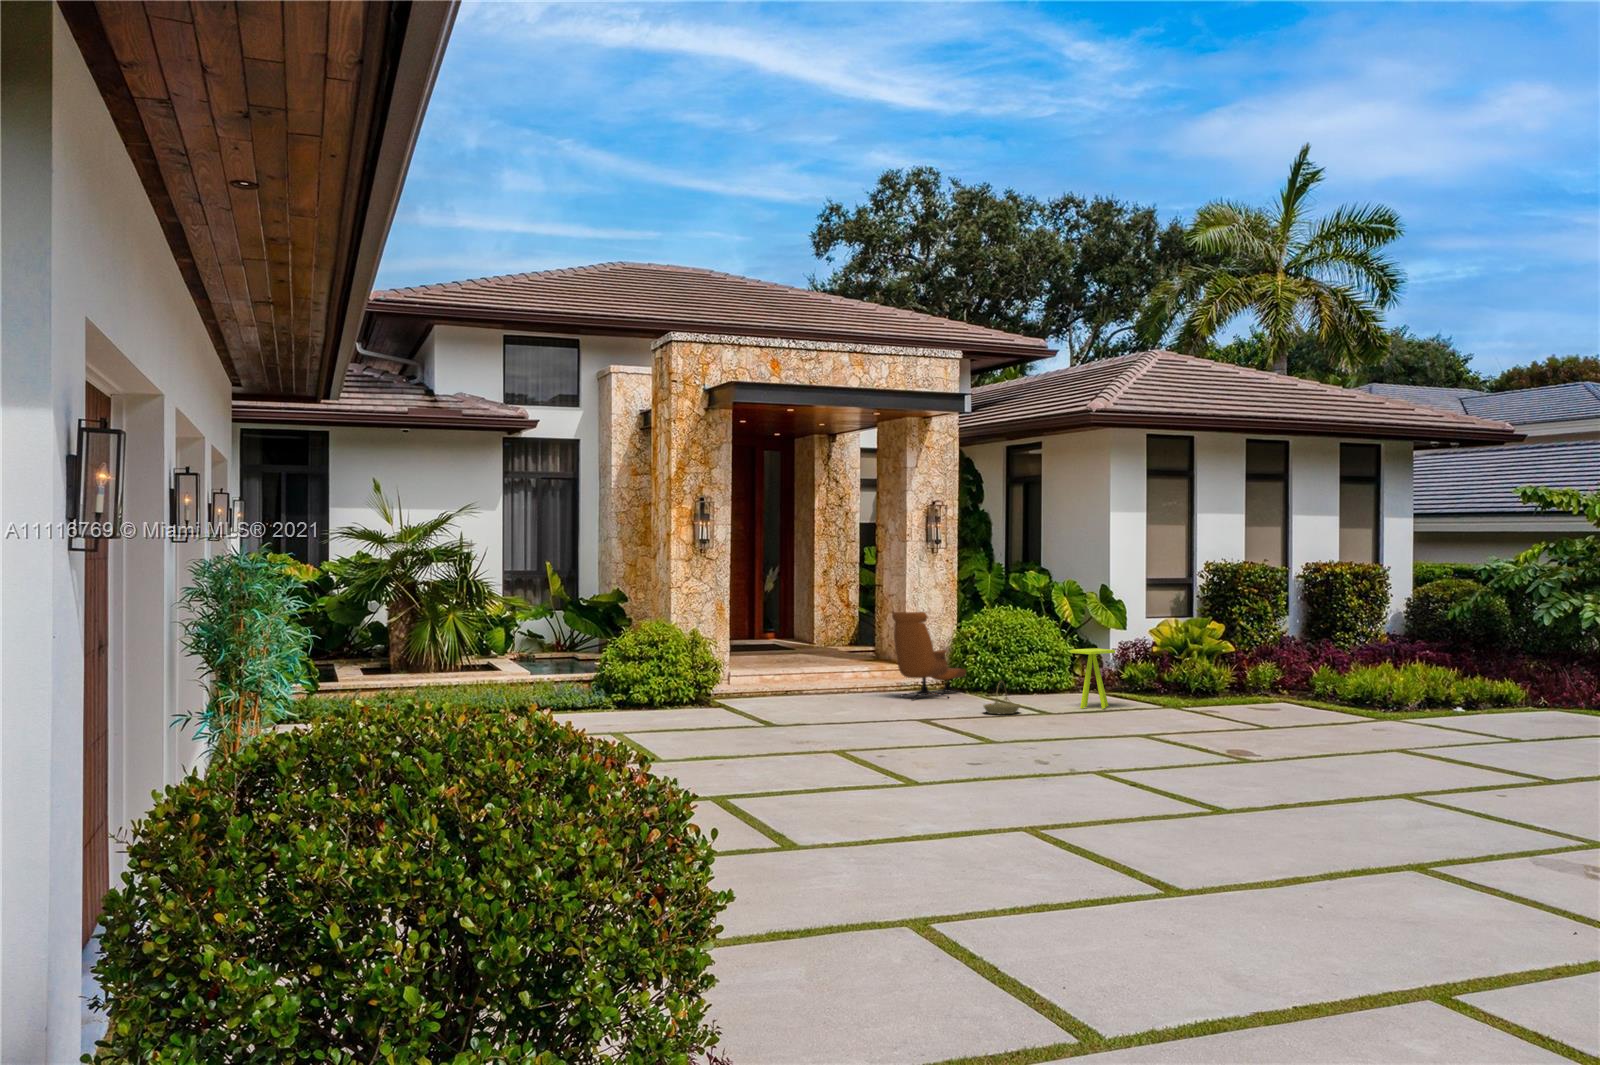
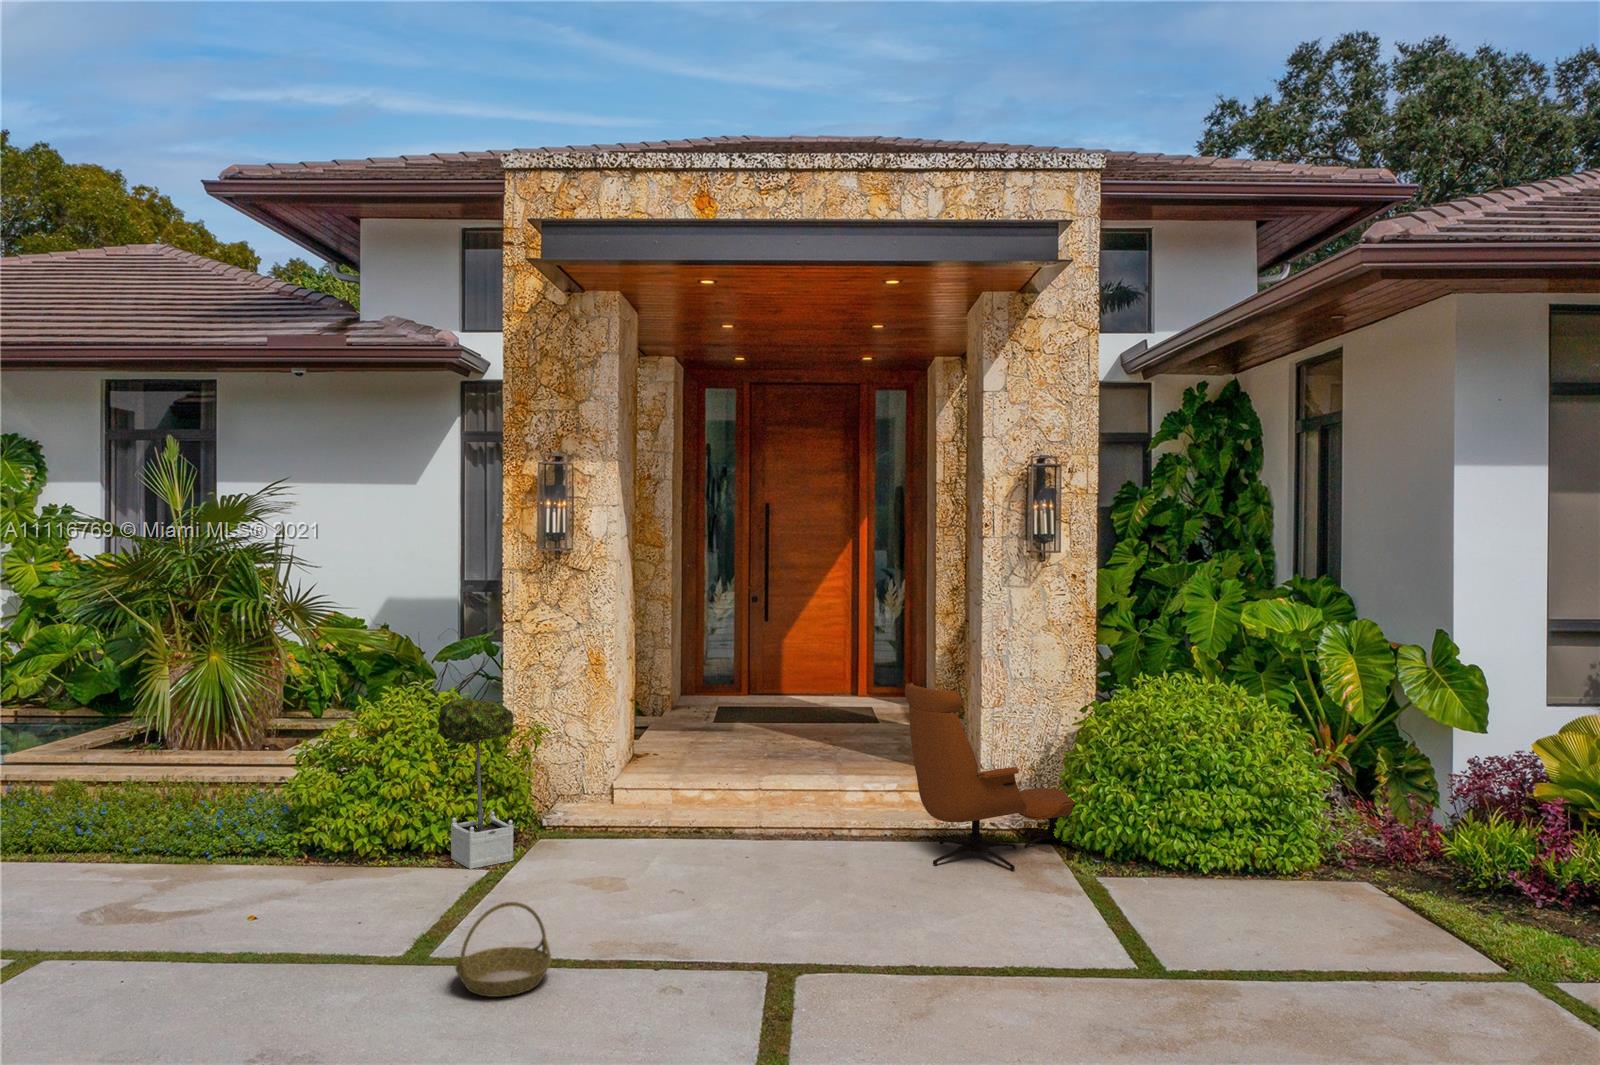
potted tree: none [676,625,715,716] -> present [438,697,514,869]
side table: present [1070,648,1115,709] -> none [1226,834,1344,1009]
basket: present [983,681,1020,714] -> present [455,902,552,997]

